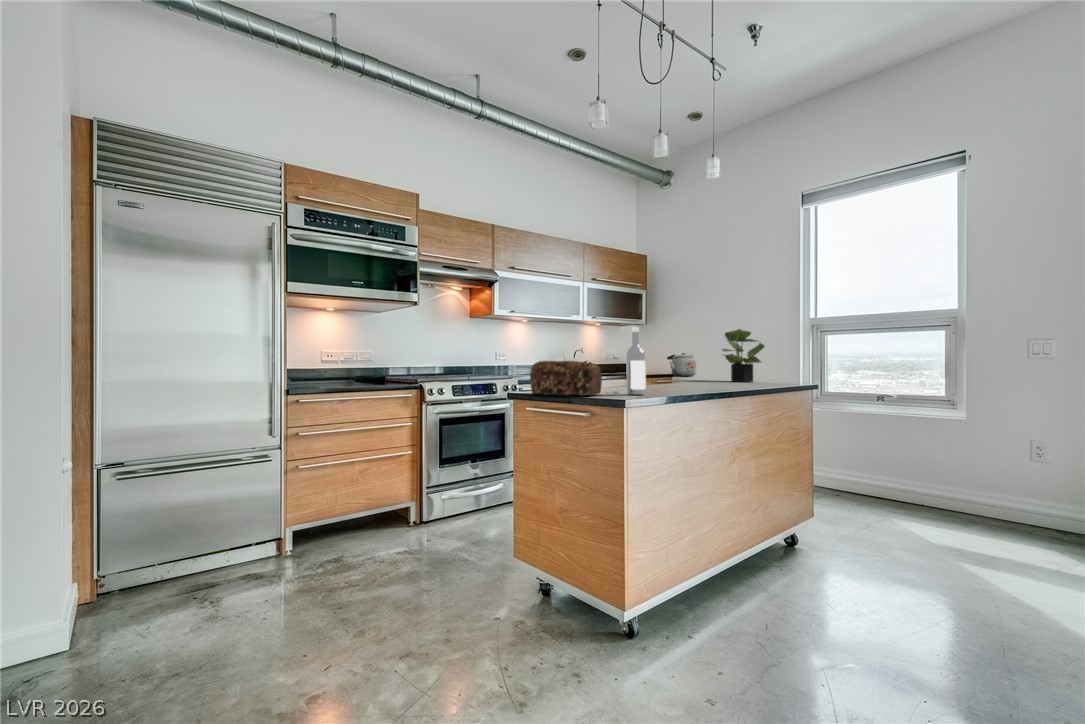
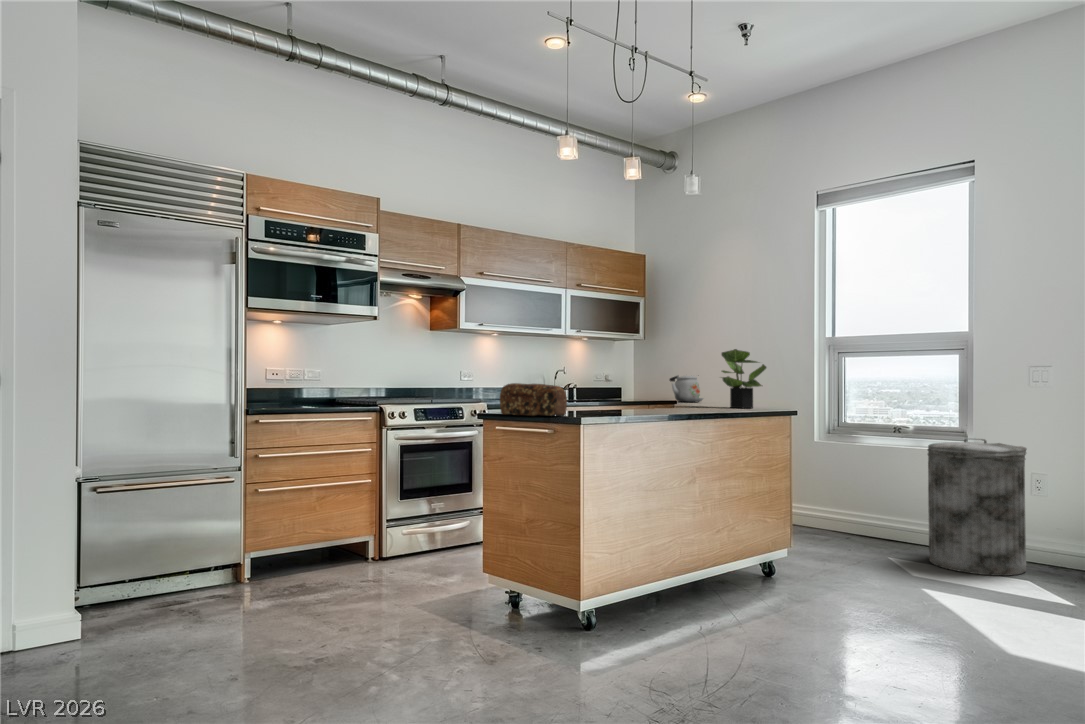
wine bottle: present [626,327,646,395] -> none [592,352,609,416]
trash can: none [928,409,1037,543] -> present [928,438,1027,576]

